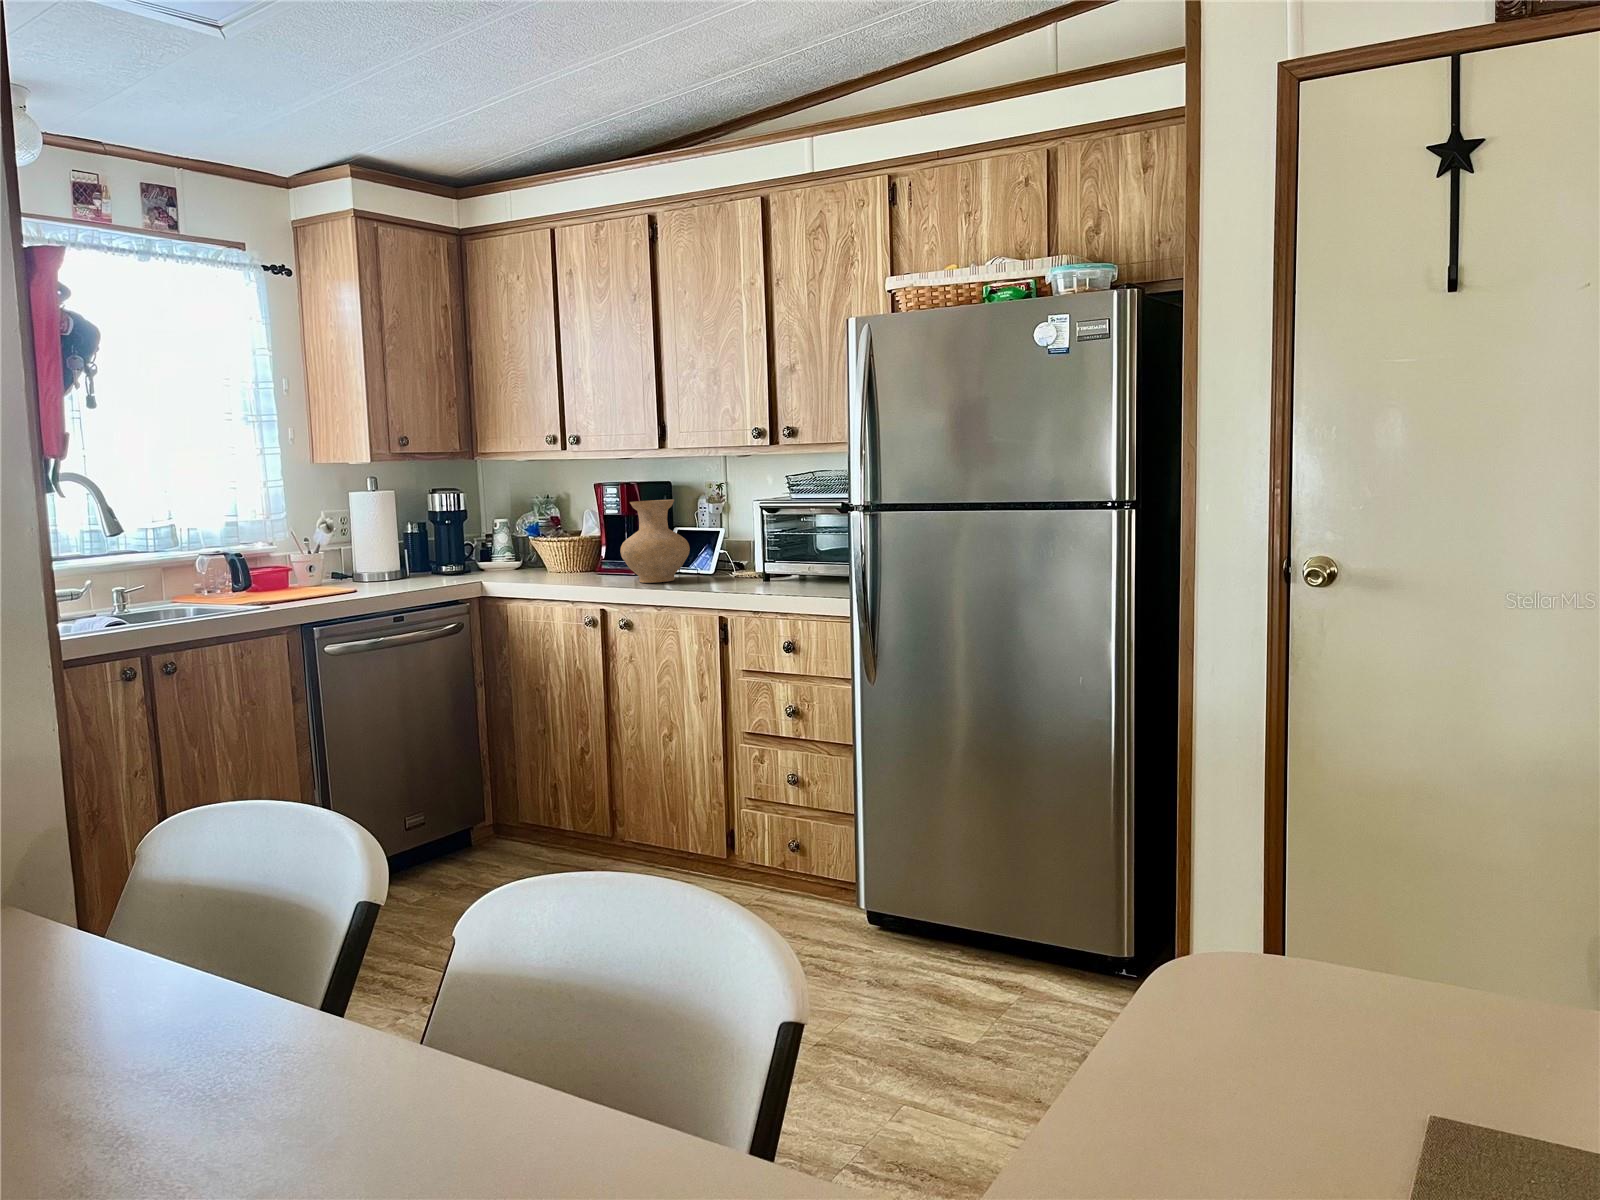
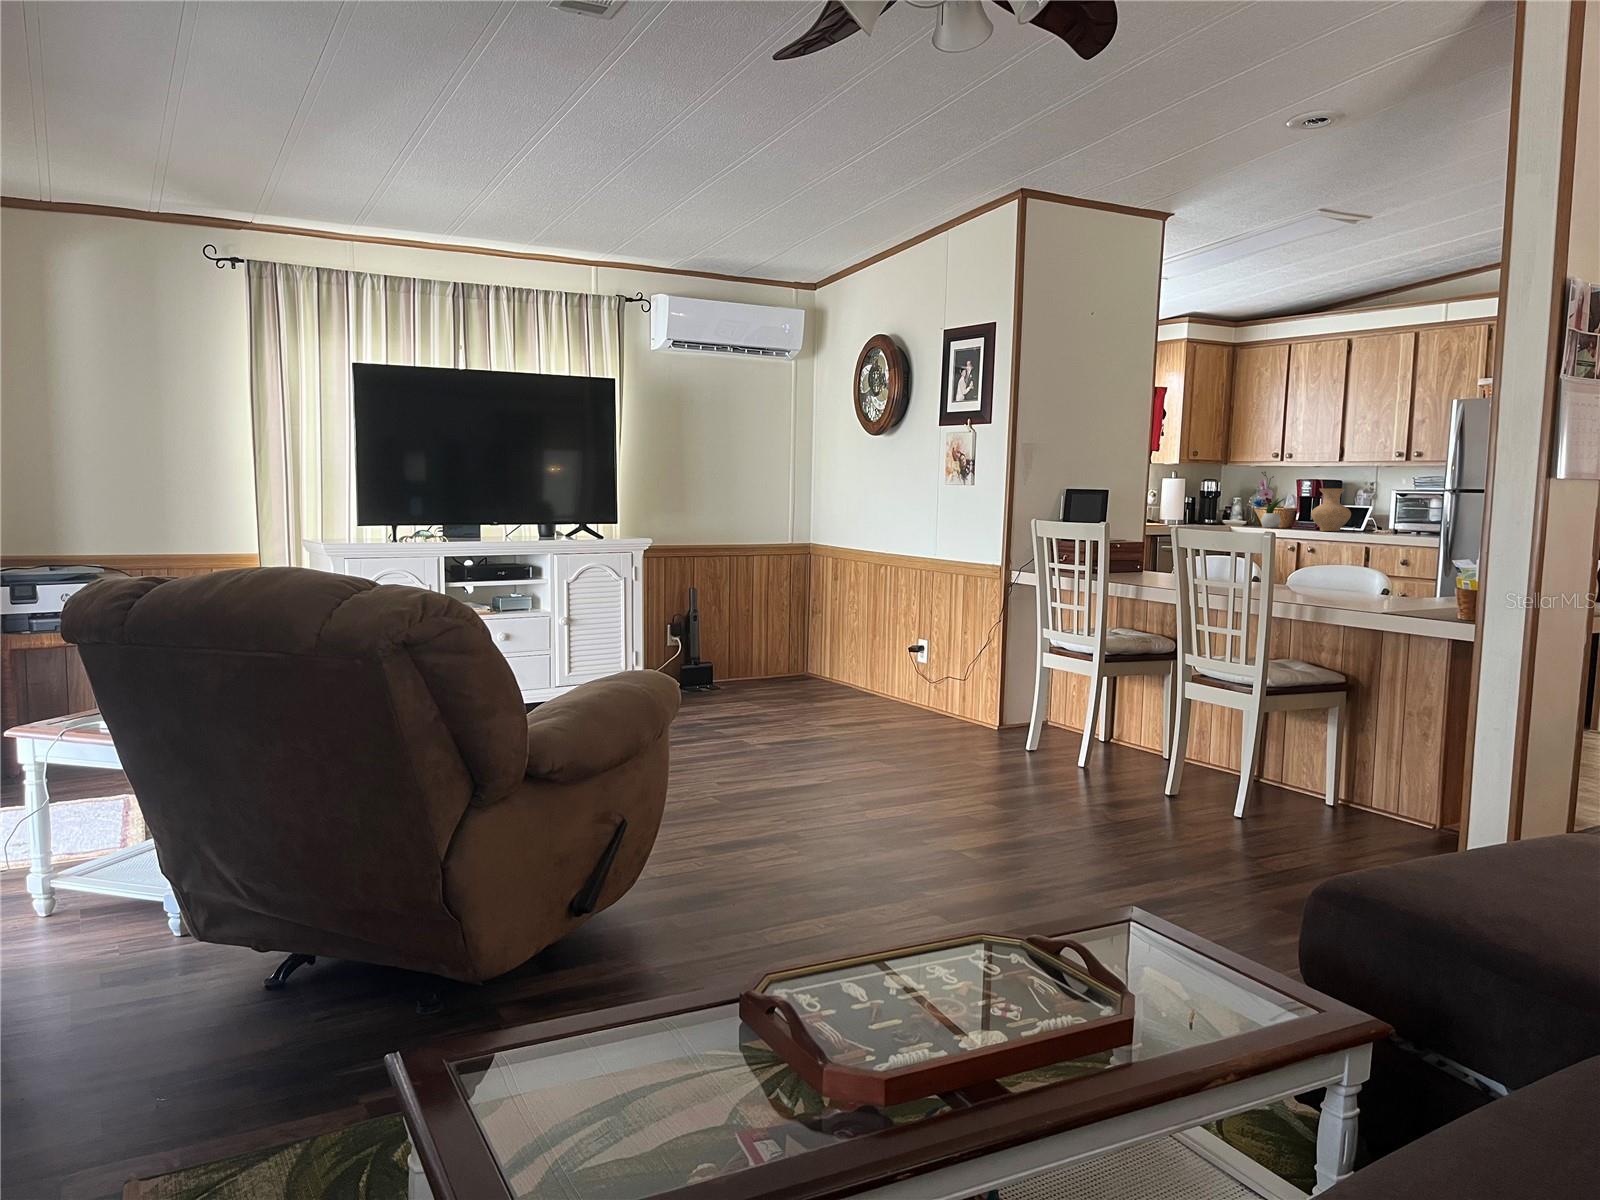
flower arrangement: none [522,472,574,580] -> present [1258,472,1284,528]

